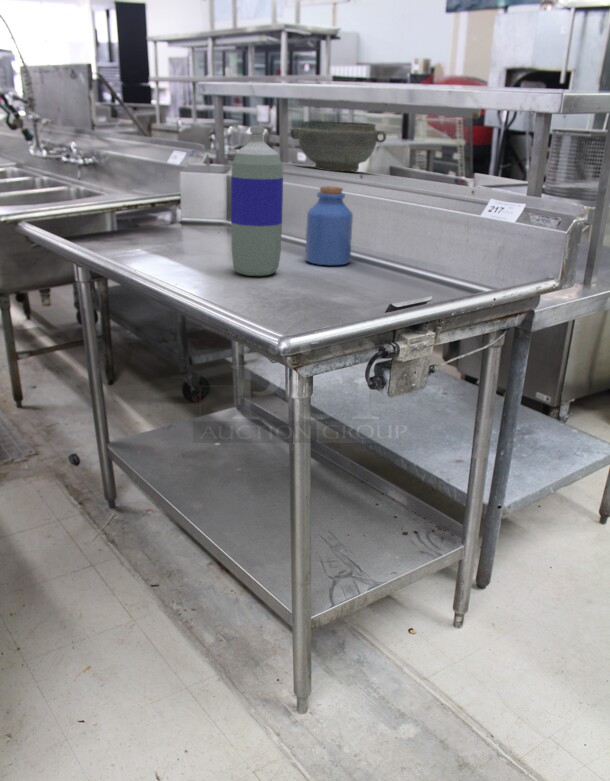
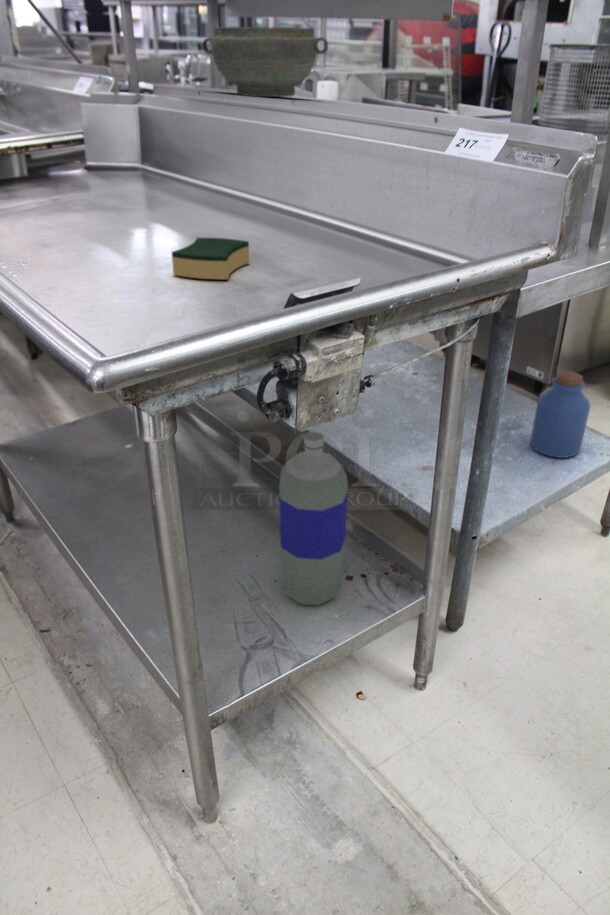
bottle: present [231,126,283,276] -> present [279,432,348,605]
jar: present [305,186,353,265] -> present [530,371,590,458]
sponge: none [294,269,344,297] -> present [172,238,249,279]

